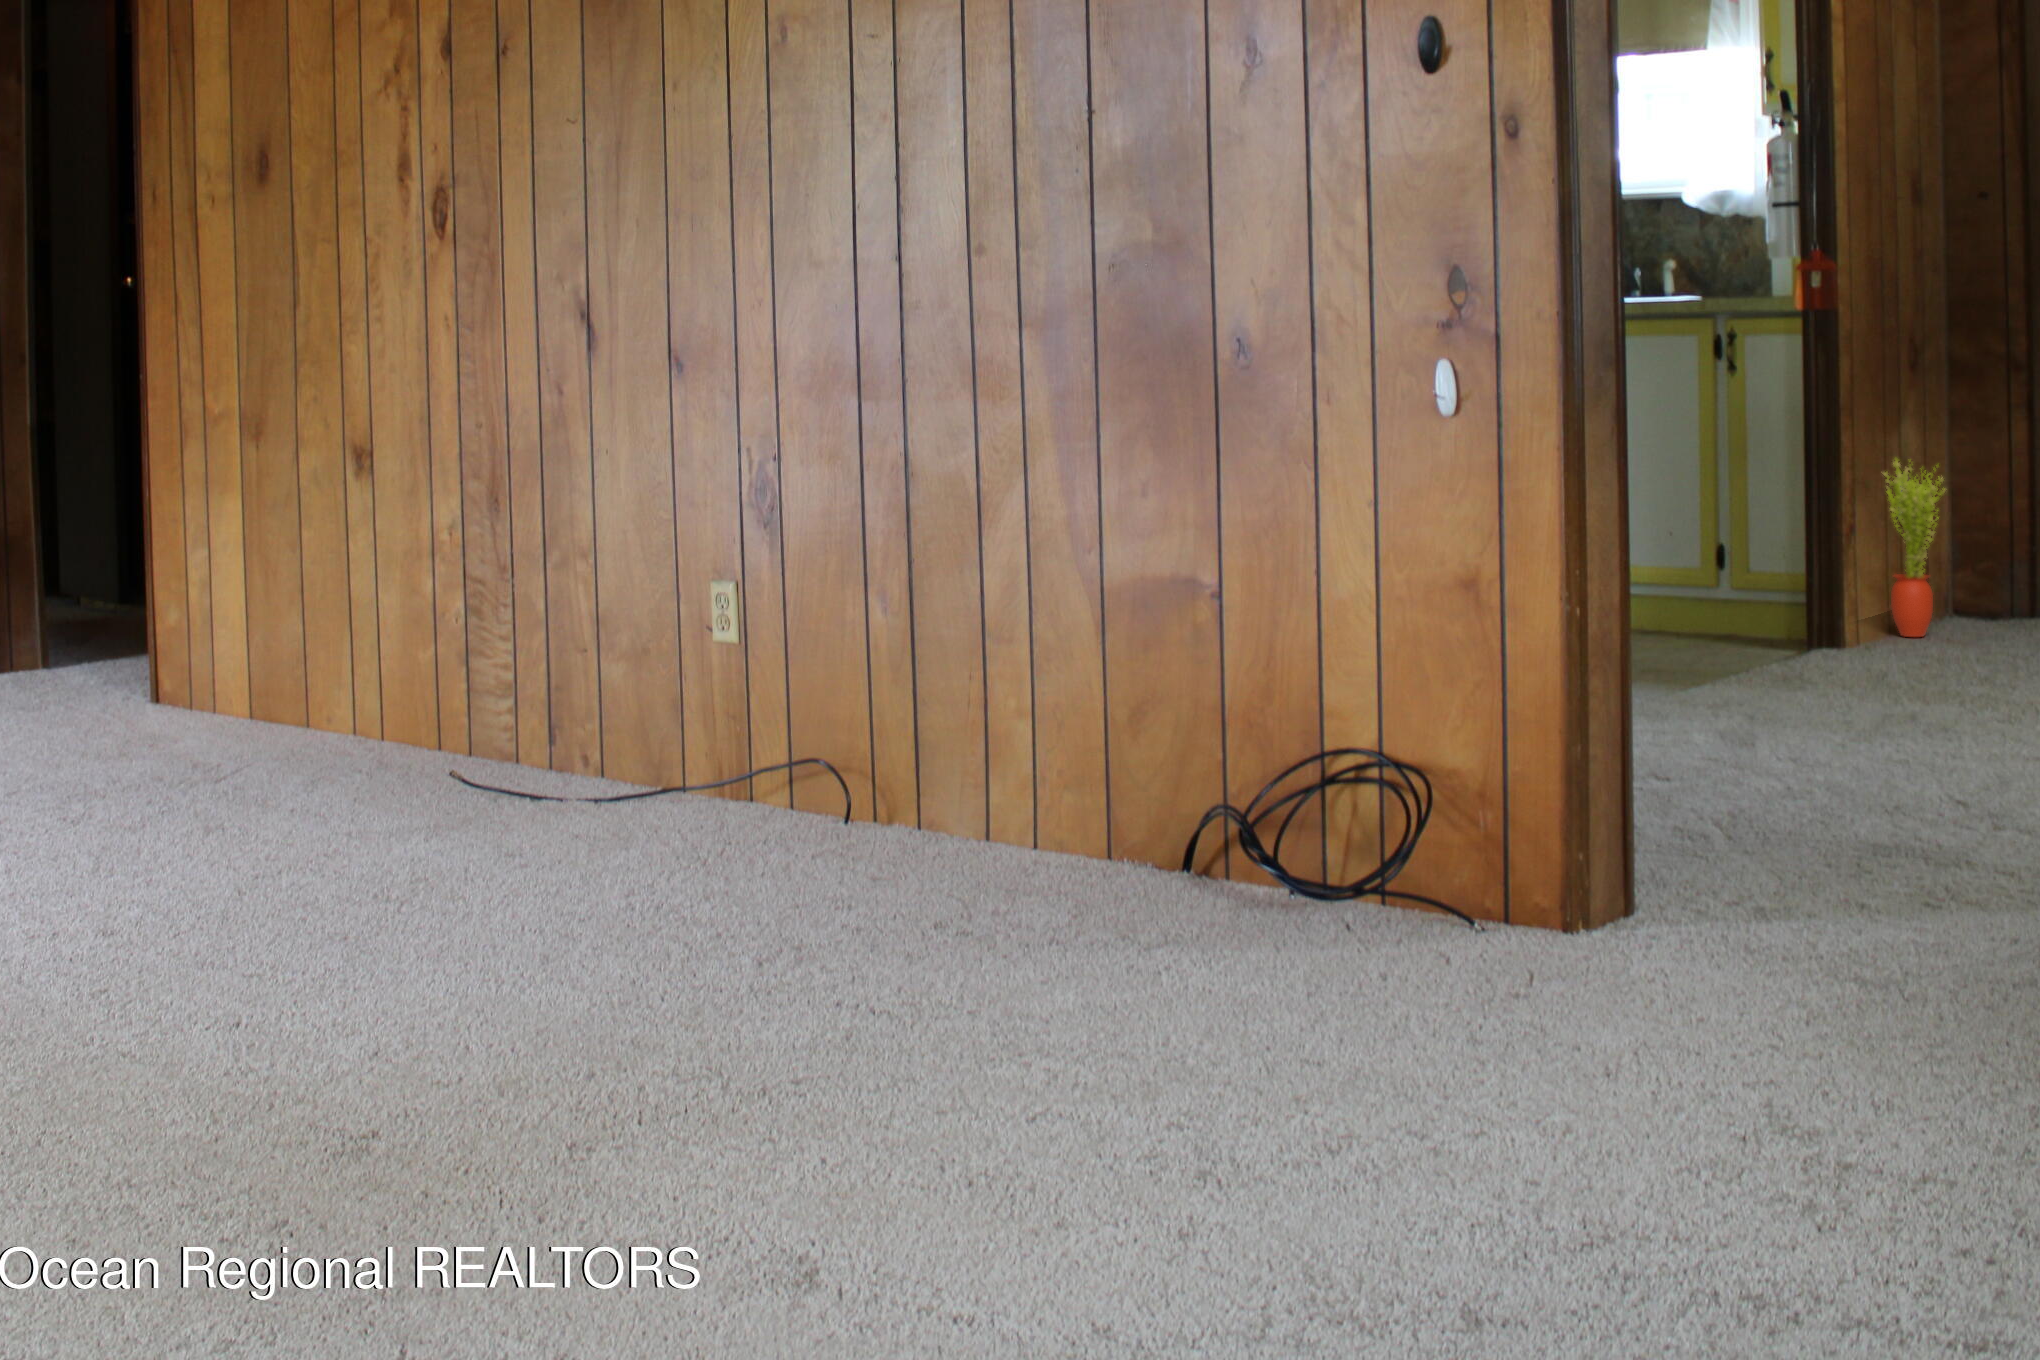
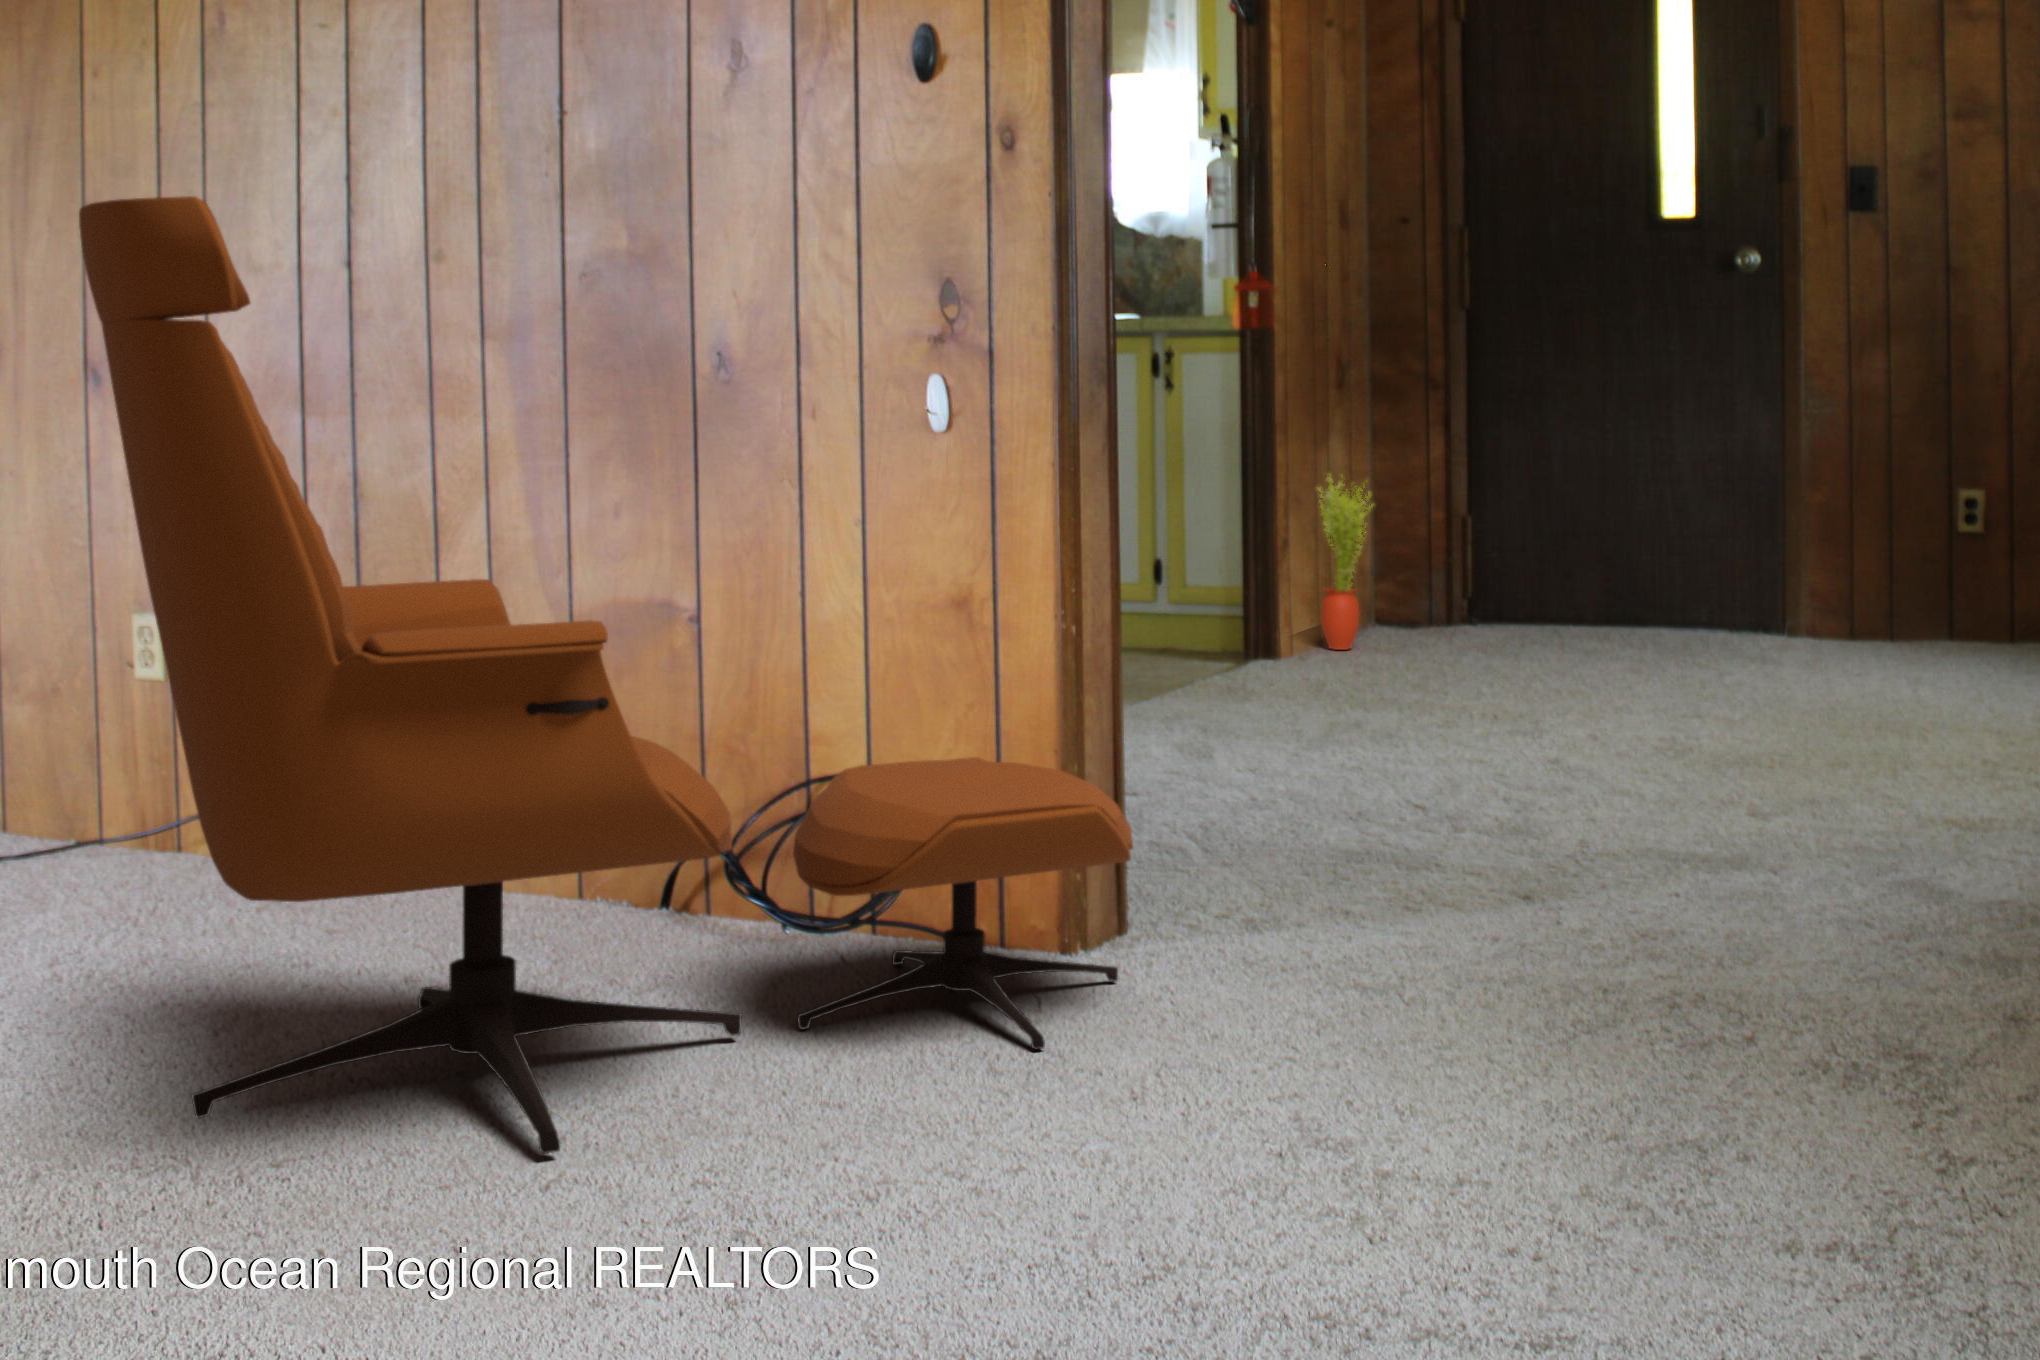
lounge chair: none [690,257,1619,1076] -> present [79,196,1133,1154]

